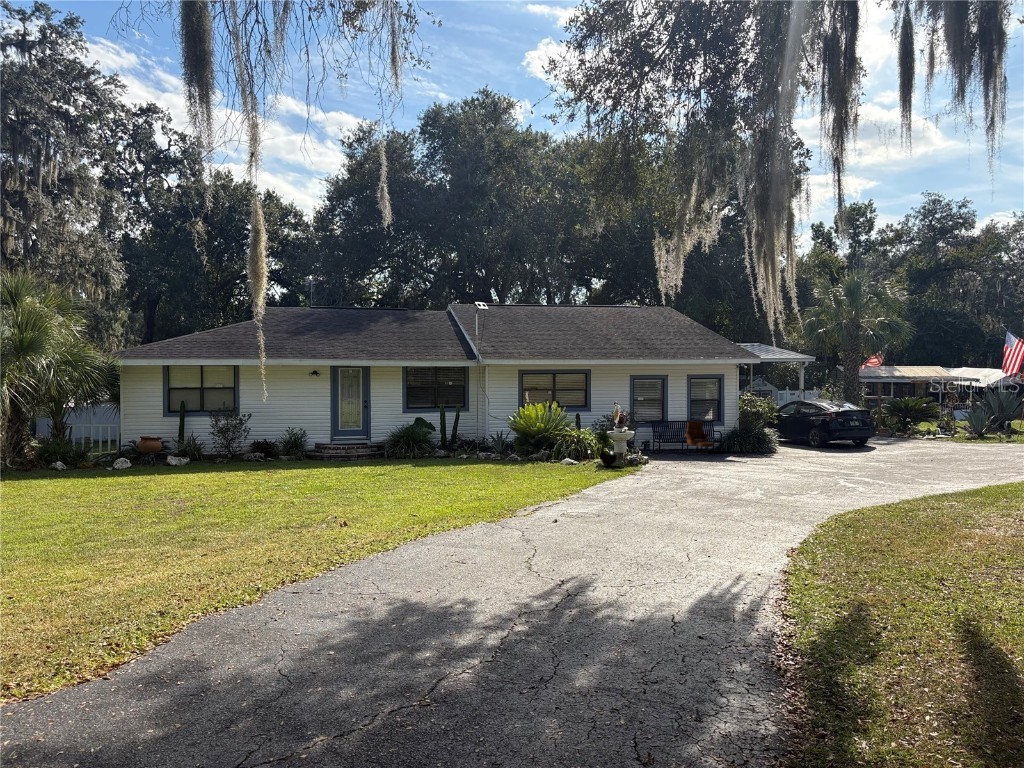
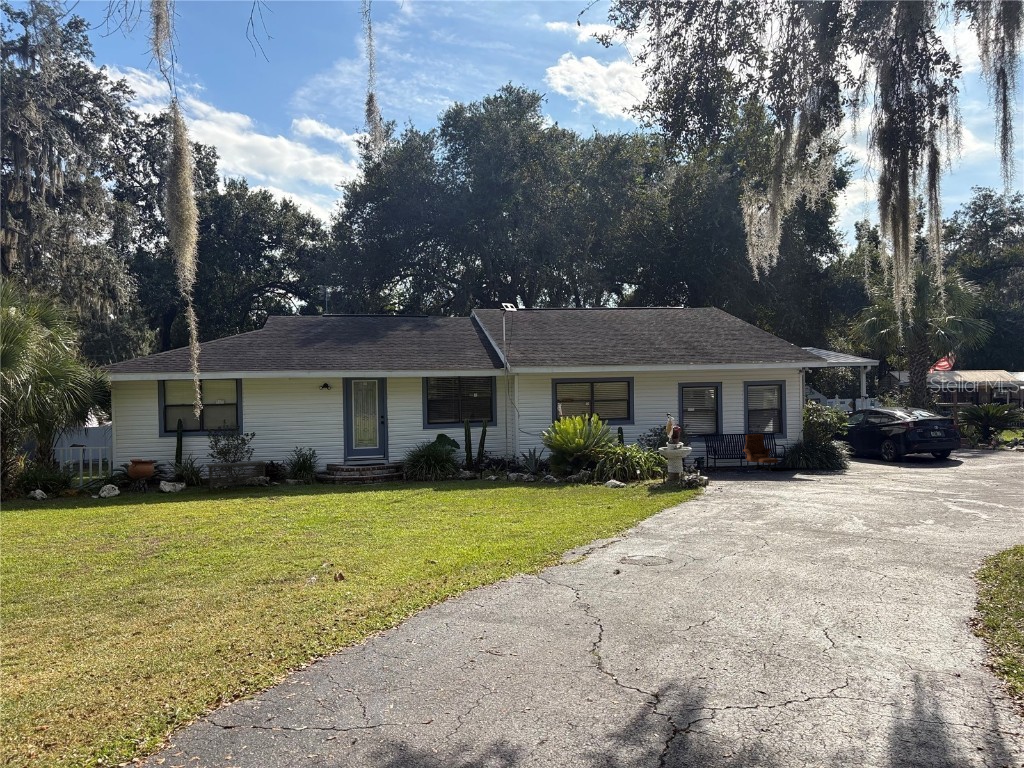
potted tree: present [594,431,617,465] -> none [640,442,669,487]
storage bench: none [206,438,261,464] -> present [206,461,266,489]

